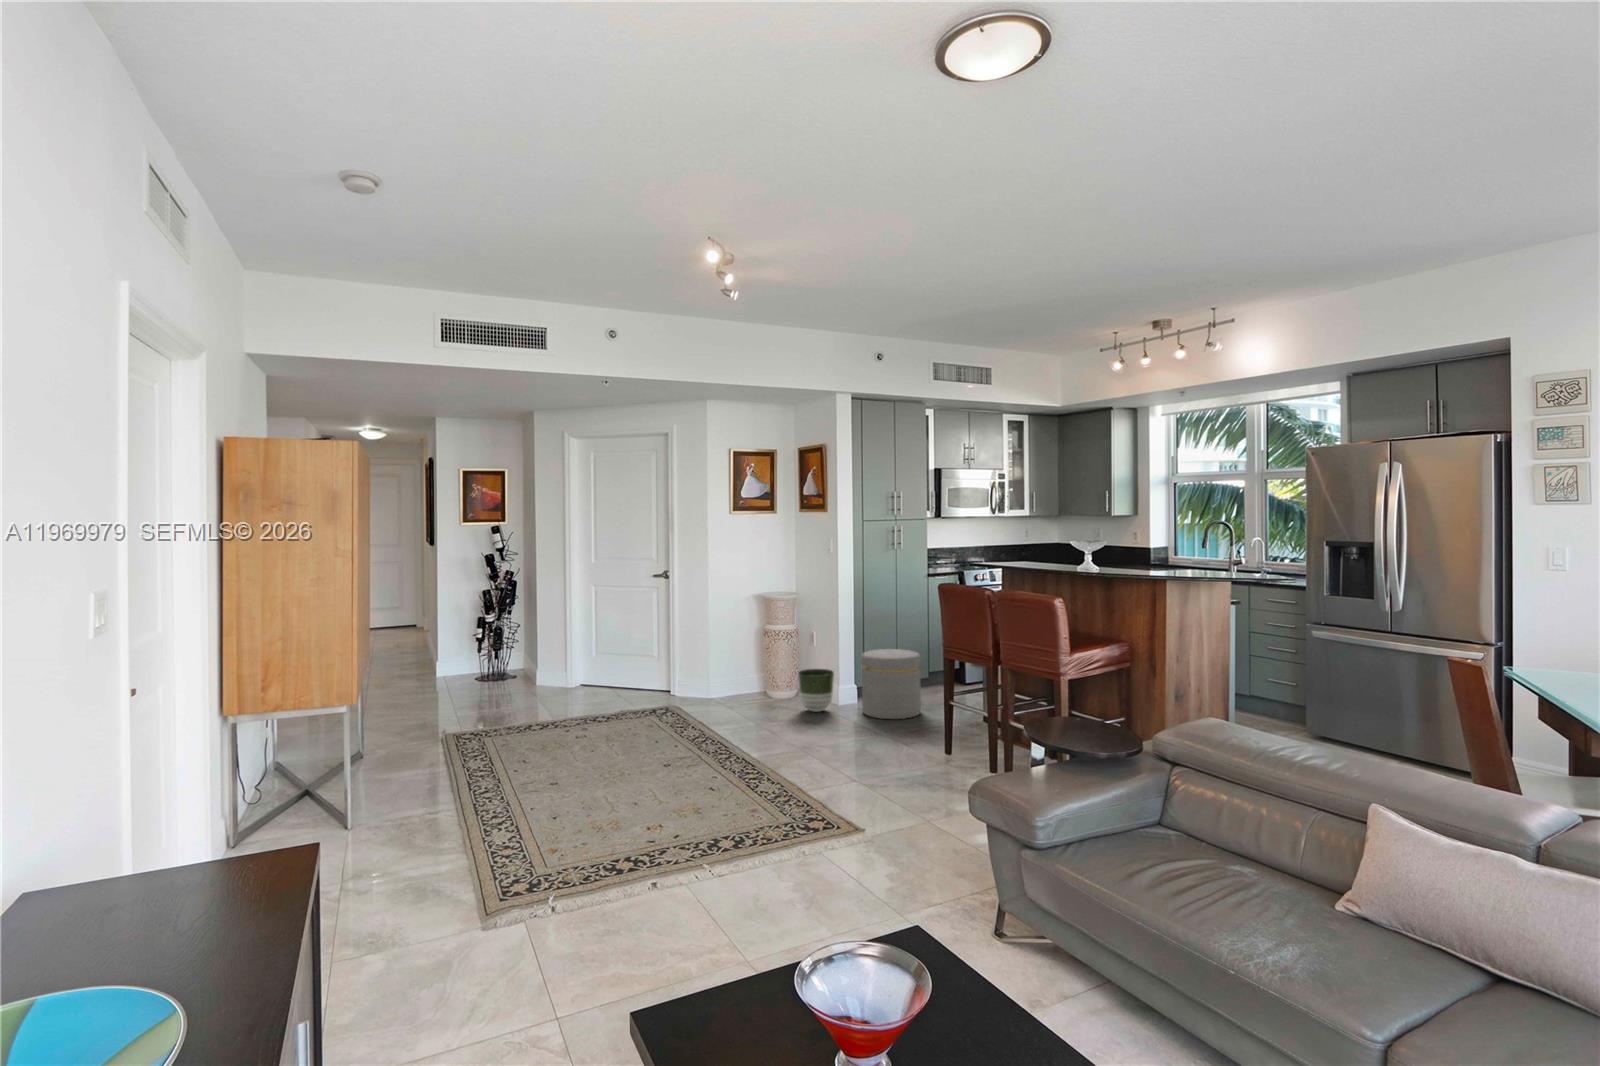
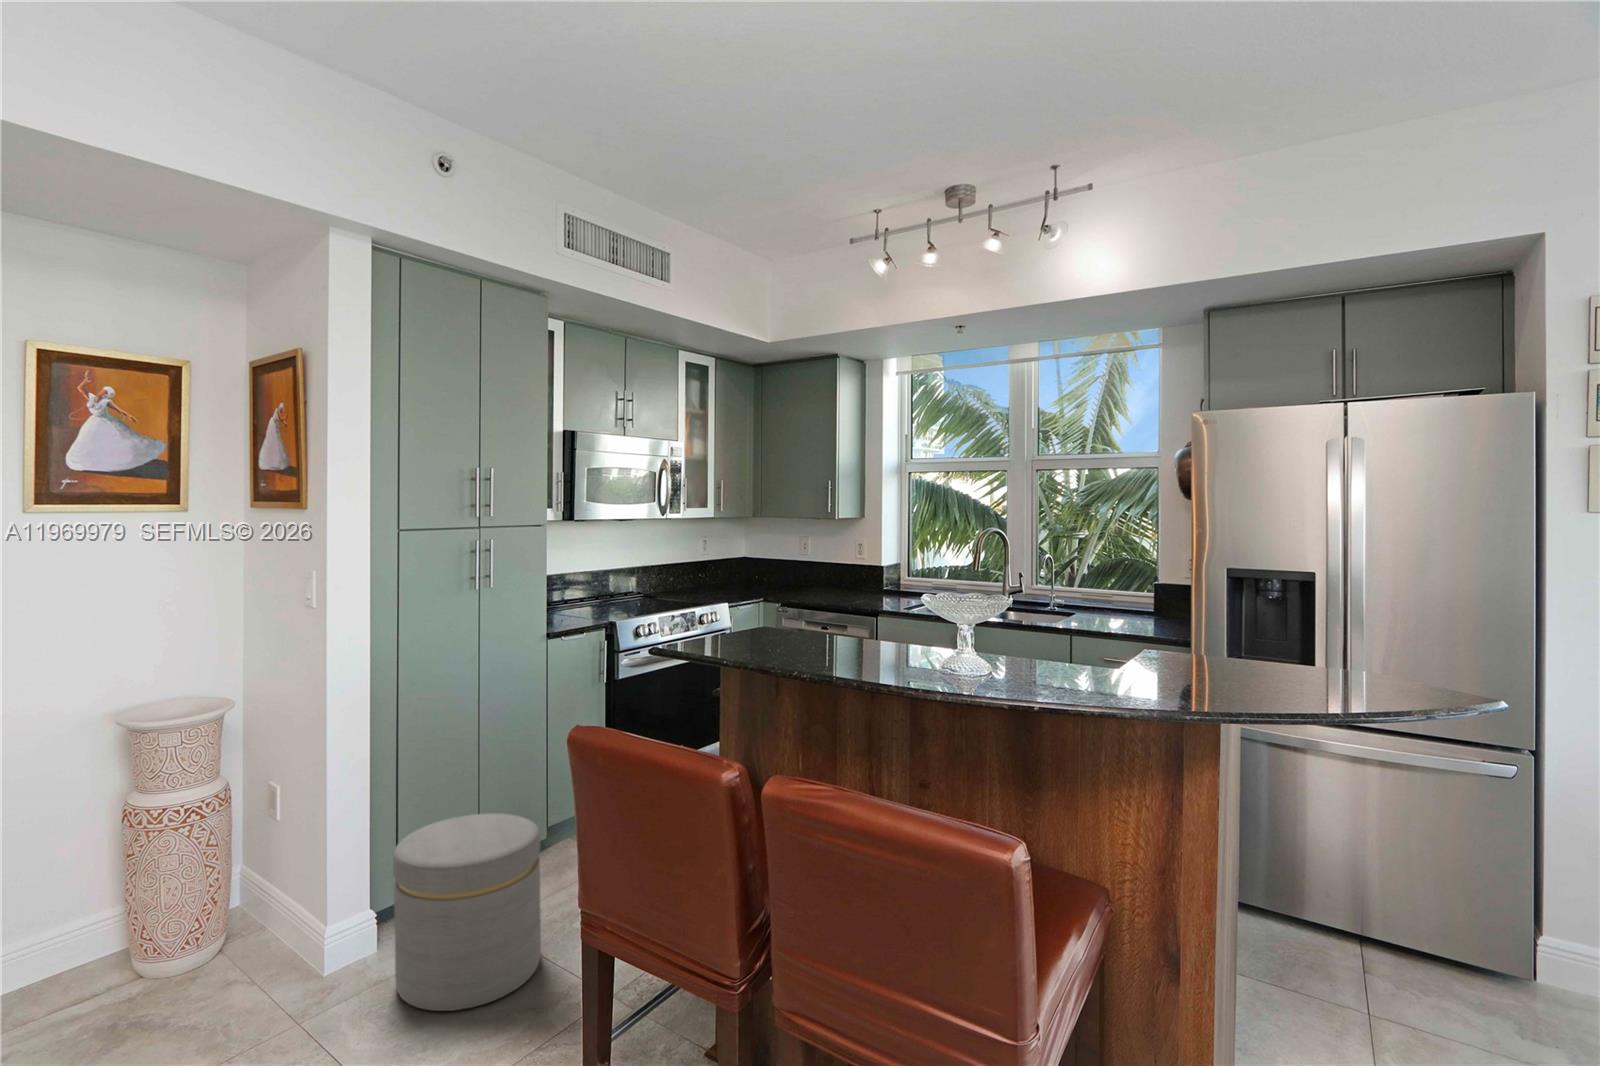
planter: present [798,669,834,712] -> none [211,890,318,1017]

